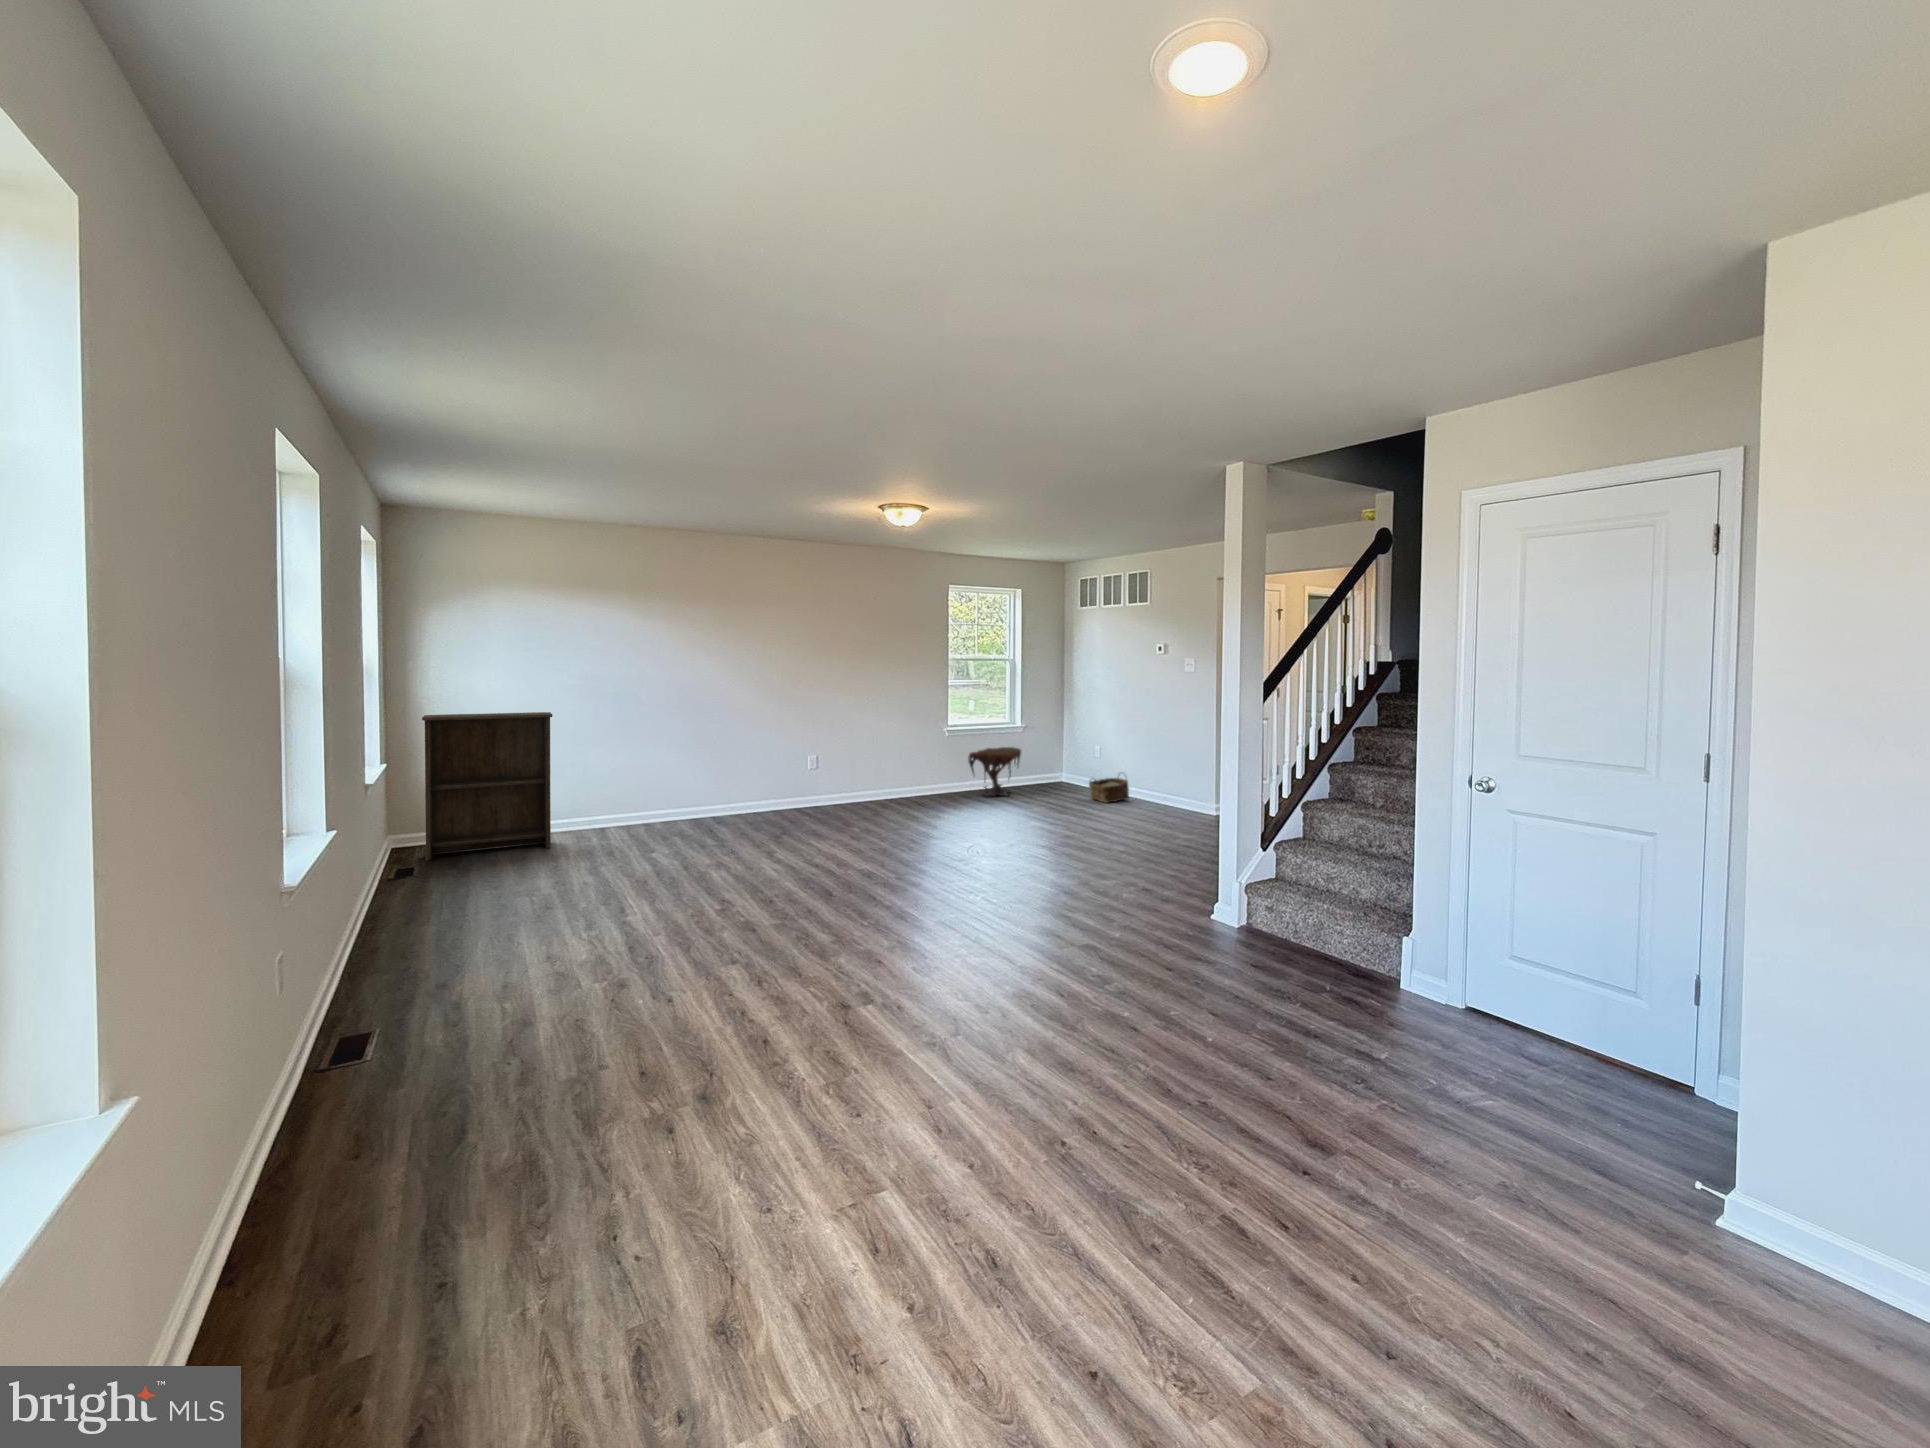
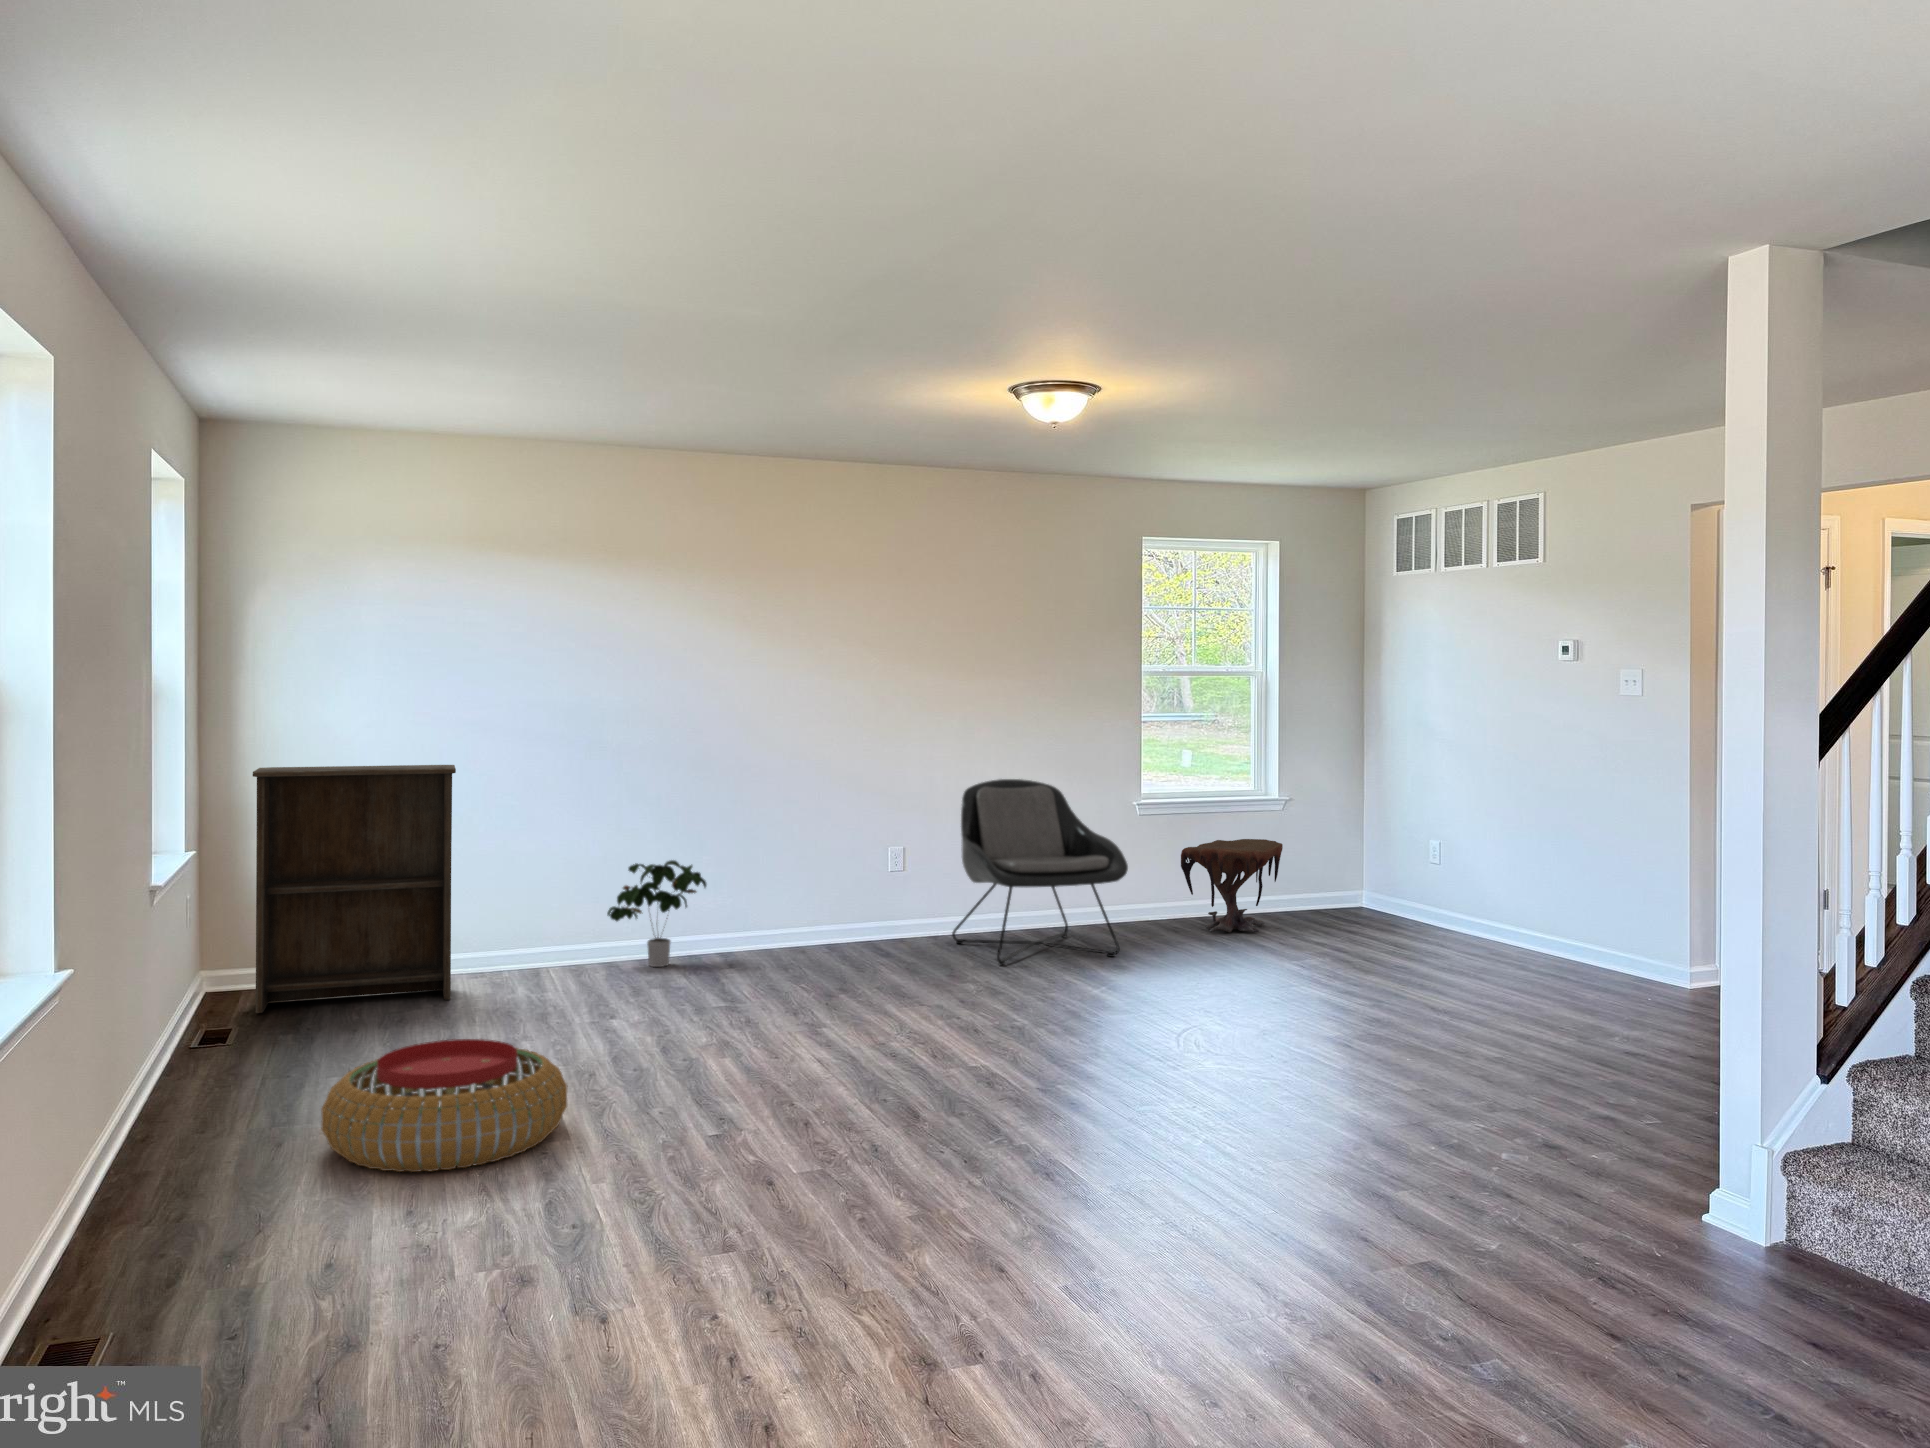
lounge chair: none [845,717,941,817] -> present [952,779,1128,965]
potted plant: none [644,765,704,825] -> present [607,860,706,967]
woven basket: present [1089,777,1129,803] -> none [1417,892,1500,953]
pouf: none [487,865,635,939] -> present [321,1039,568,1172]

